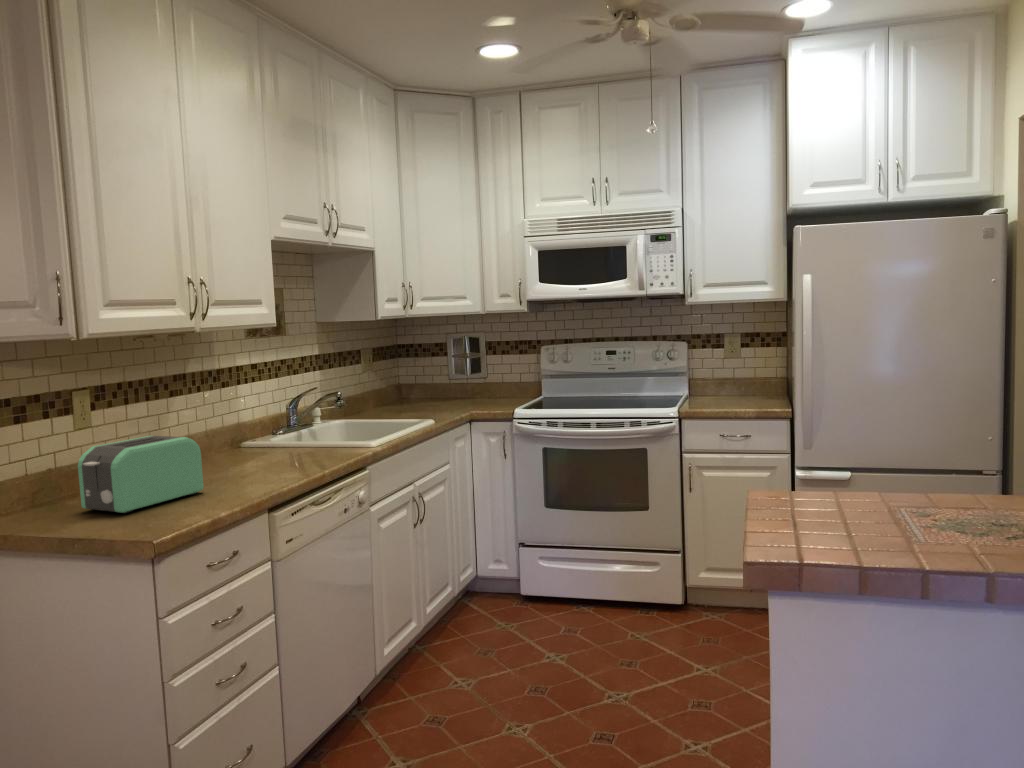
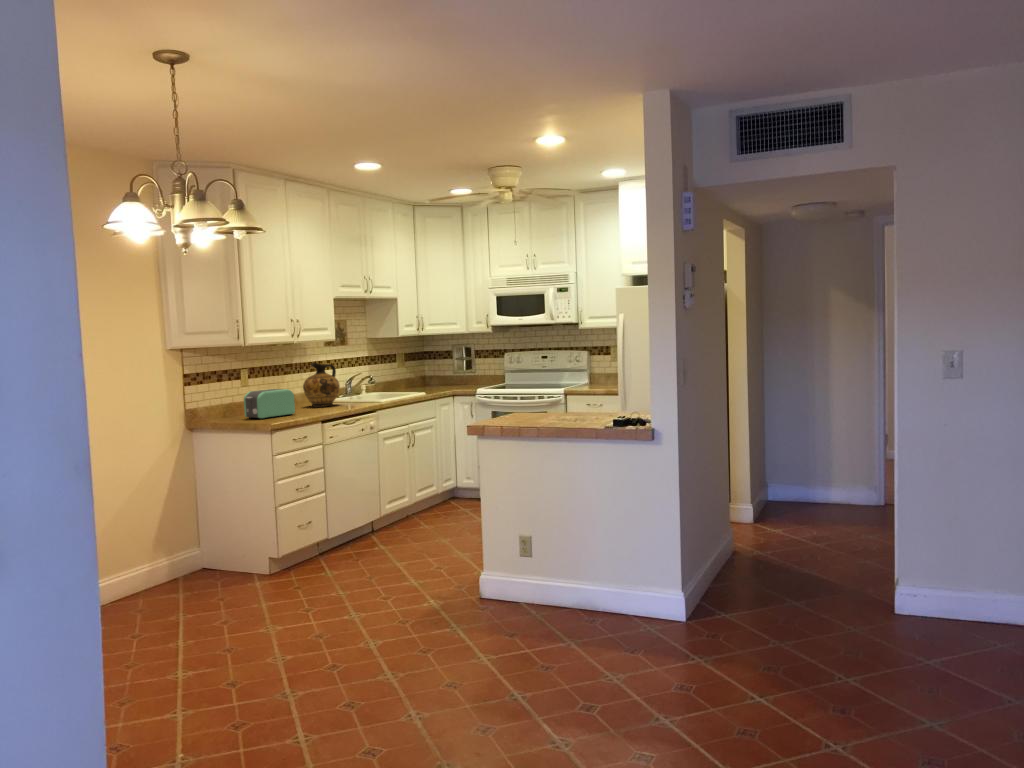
ceramic jug: none [212,372,288,462] -> present [303,363,340,407]

